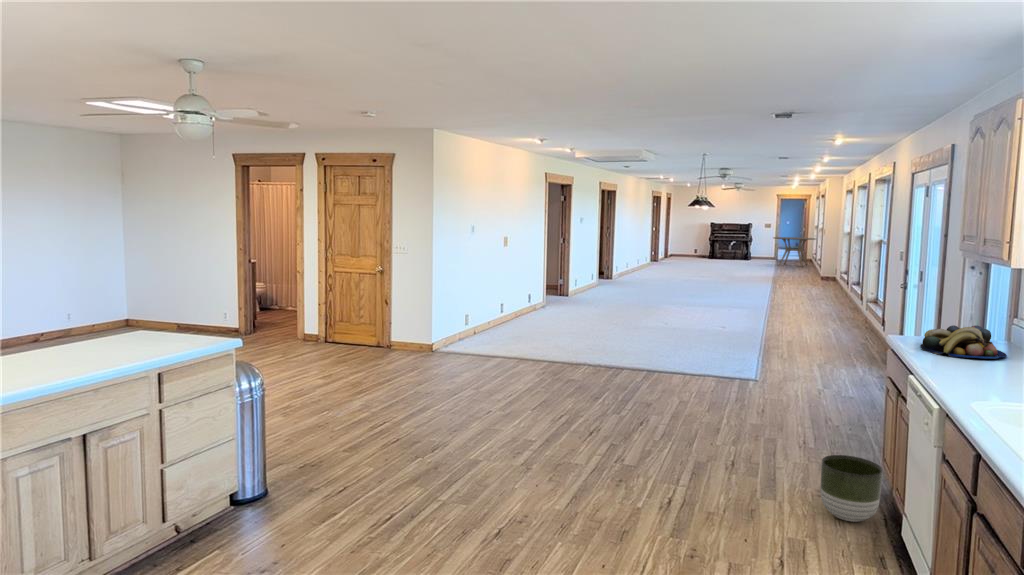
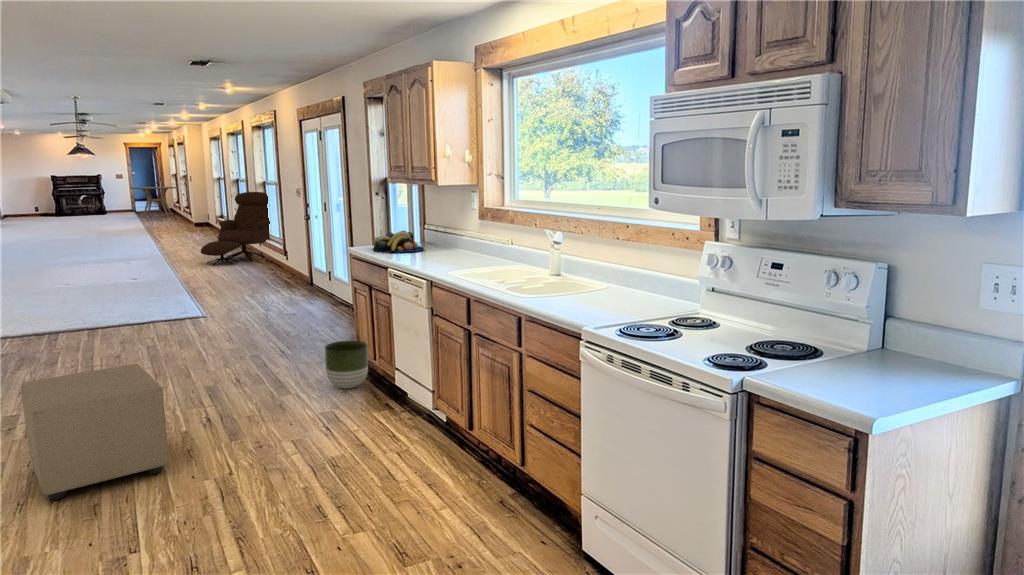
lounge chair: none [797,250,885,326] -> present [201,192,270,265]
ottoman: none [485,416,603,543] -> present [21,364,169,500]

